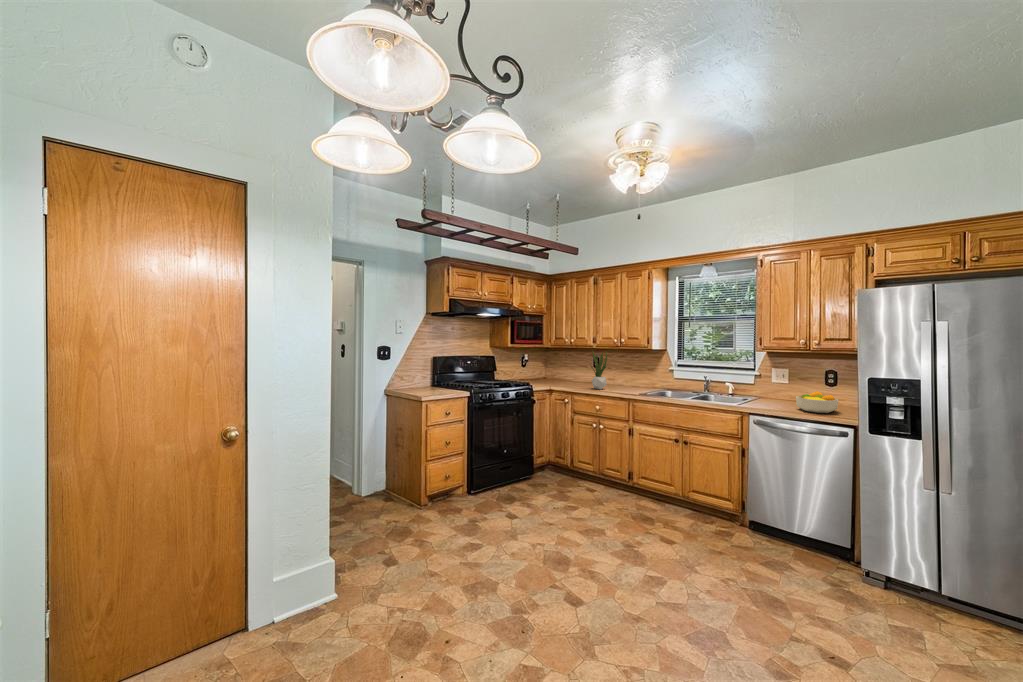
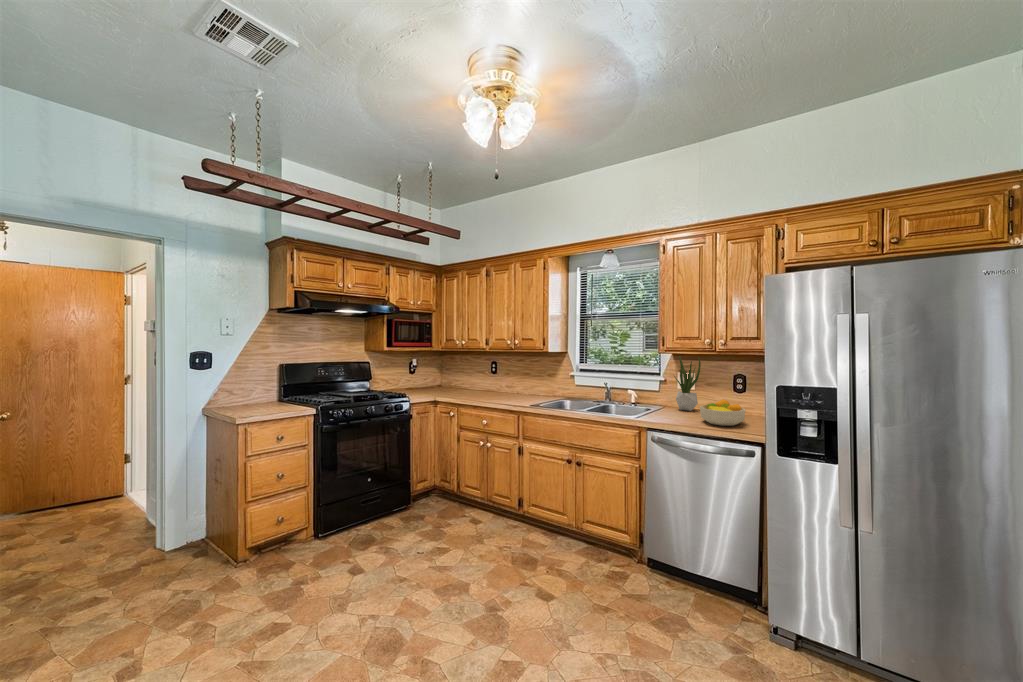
potted plant: present [592,352,607,389] -> present [674,356,701,411]

